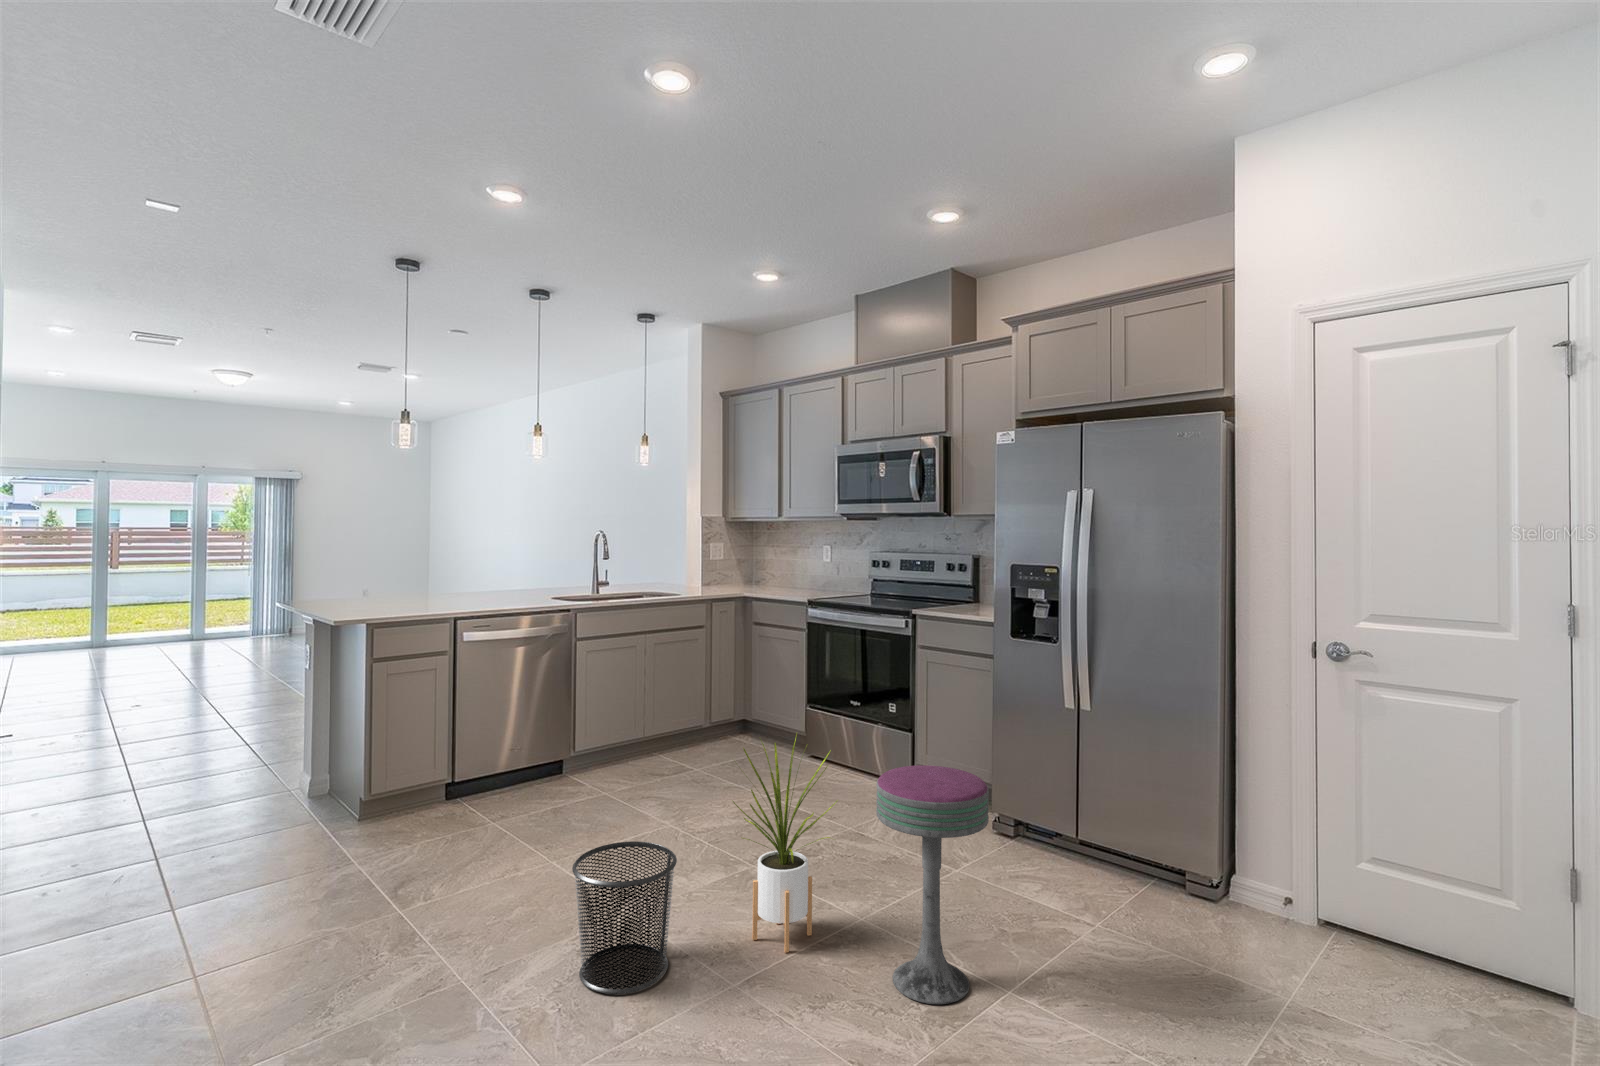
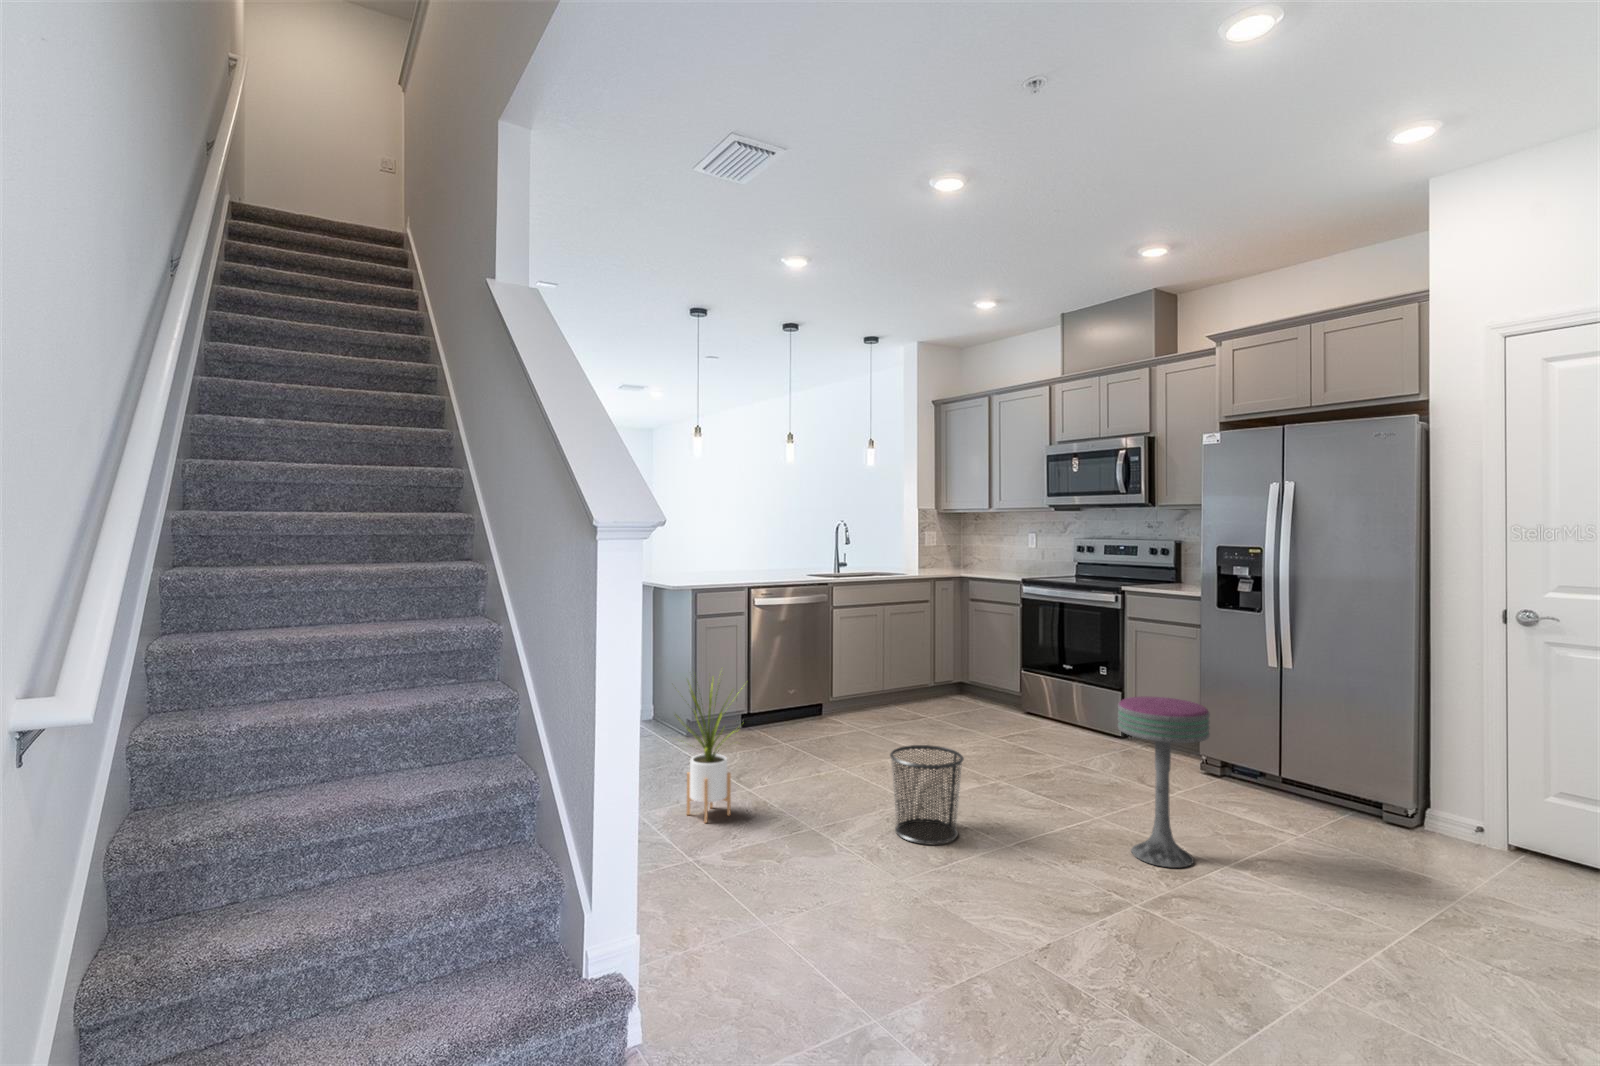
house plant: present [733,738,837,953] -> present [675,678,731,823]

